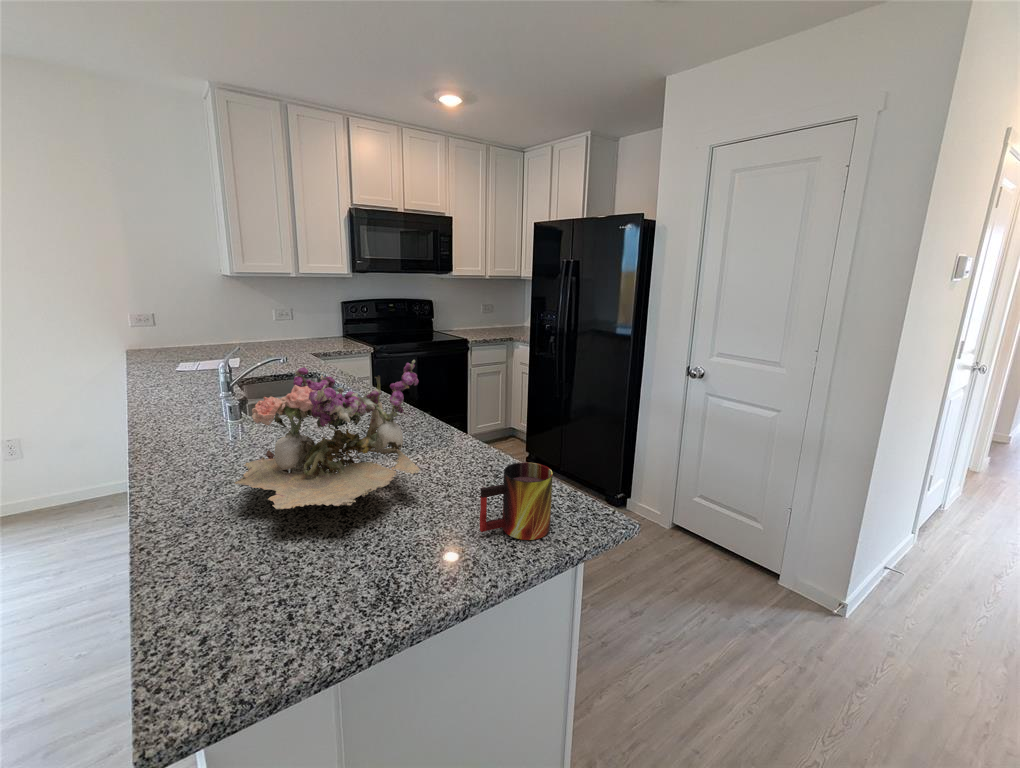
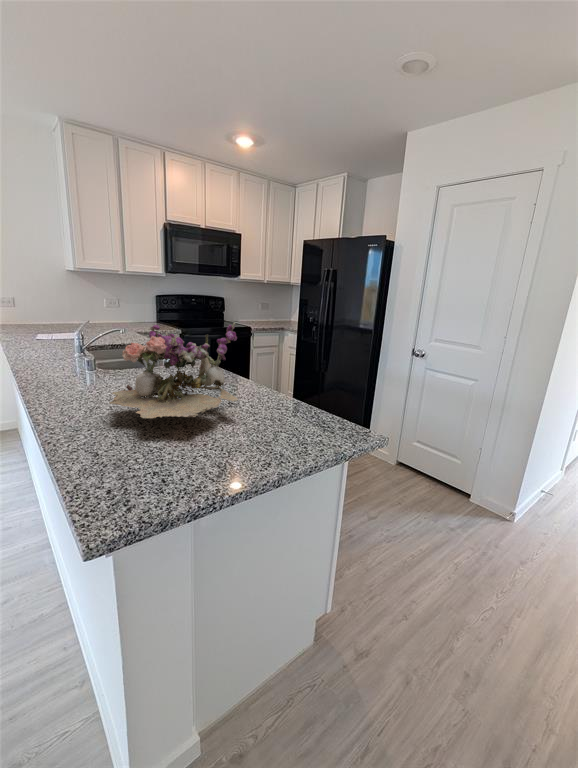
mug: present [480,462,553,540] -> none [282,394,333,444]

